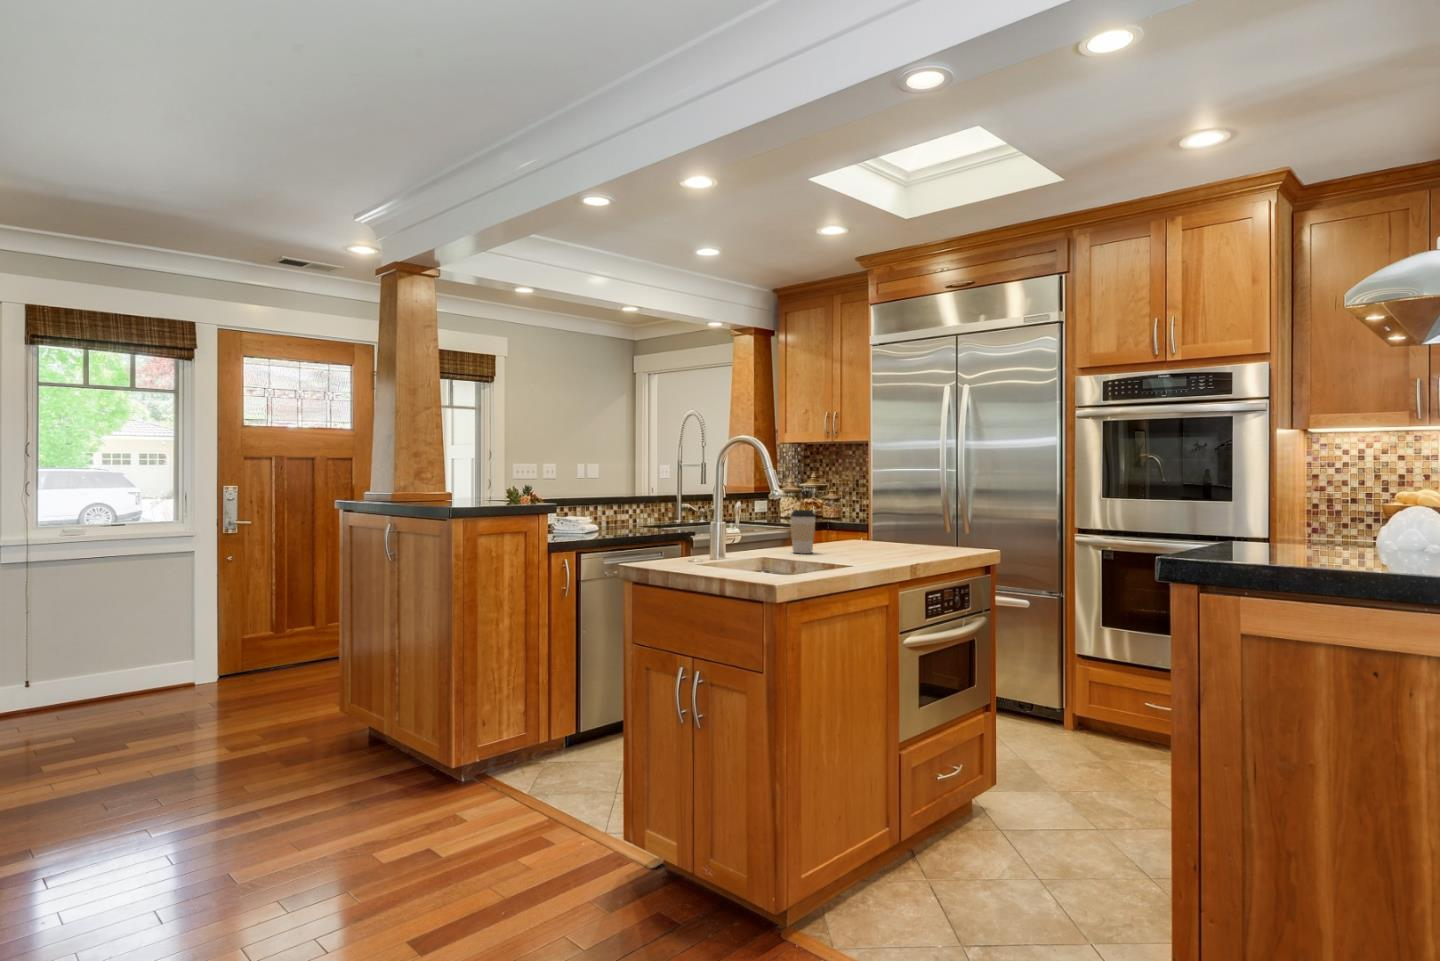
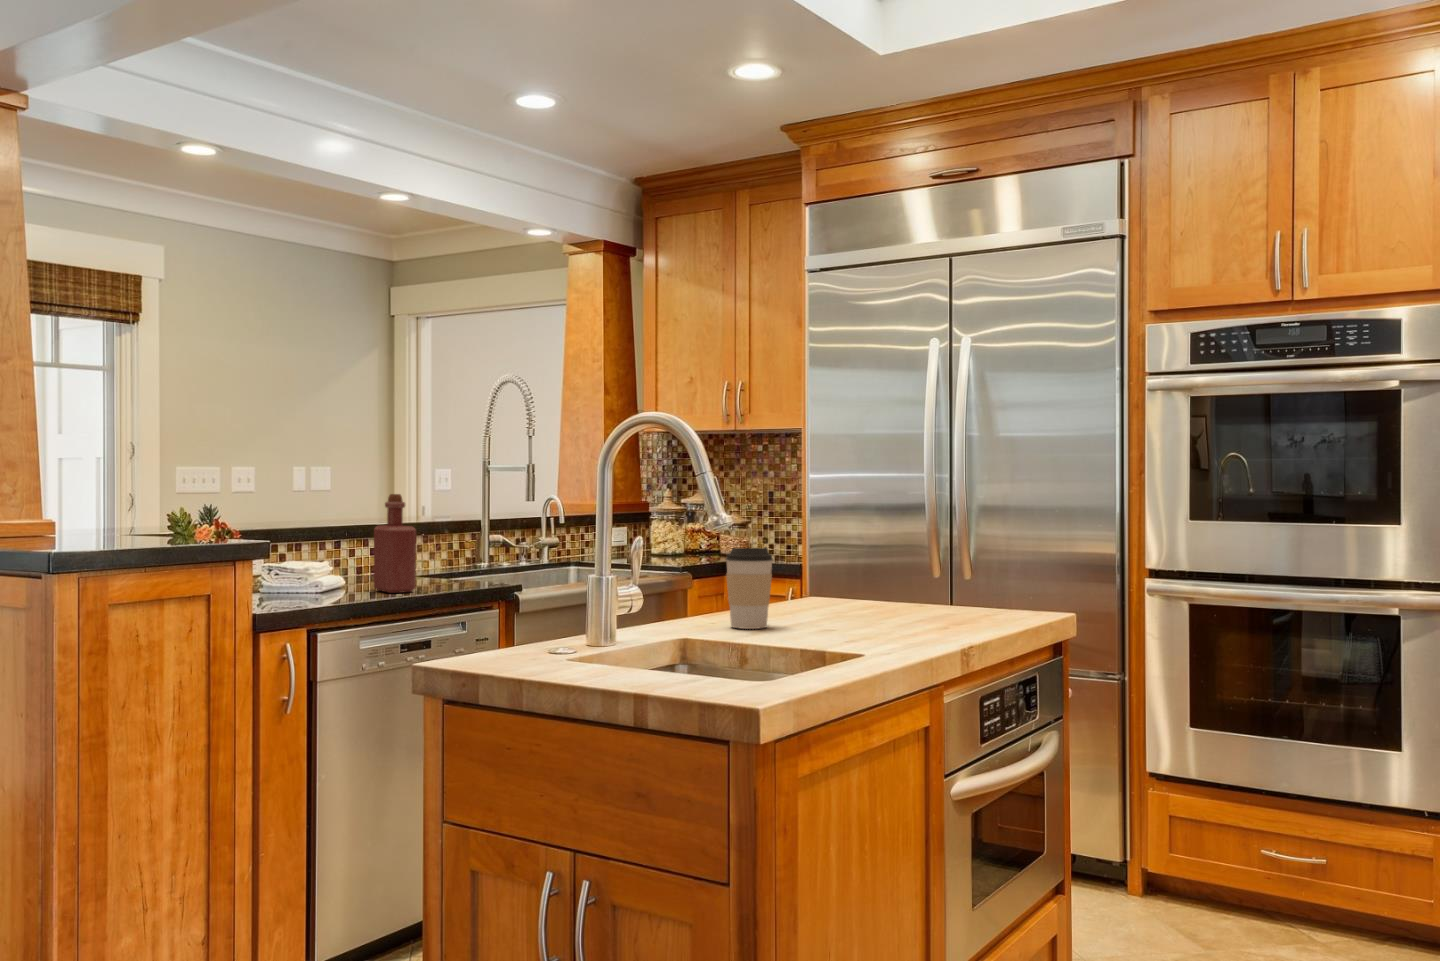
bottle: none [614,480,636,535] -> present [374,494,416,593]

